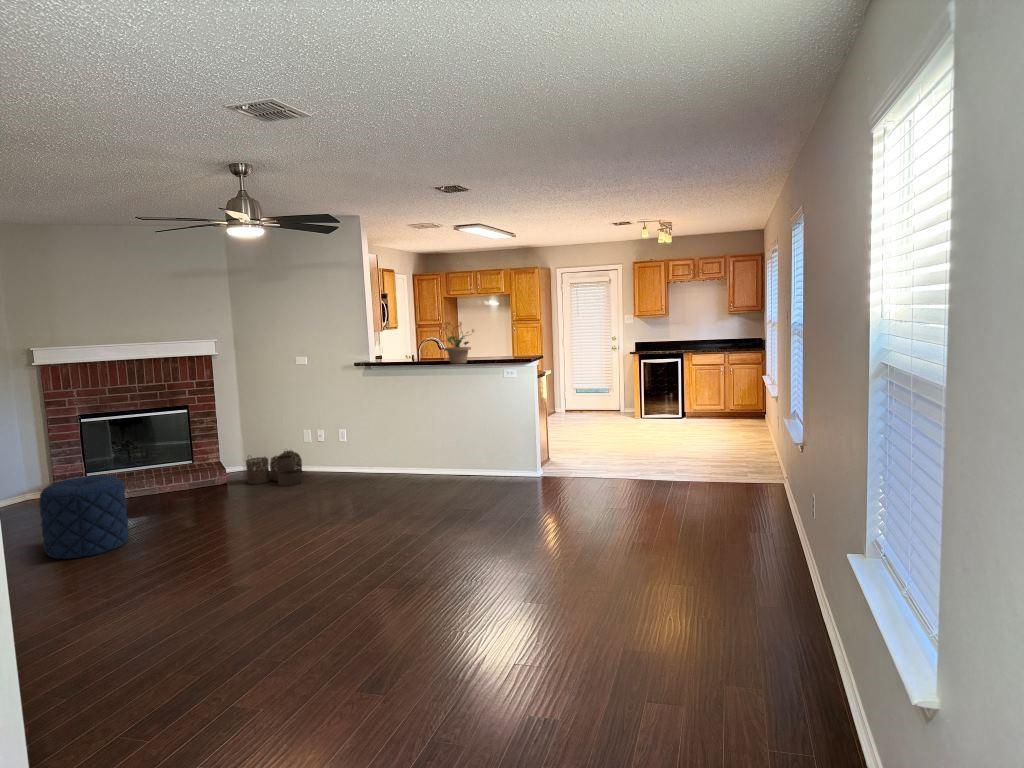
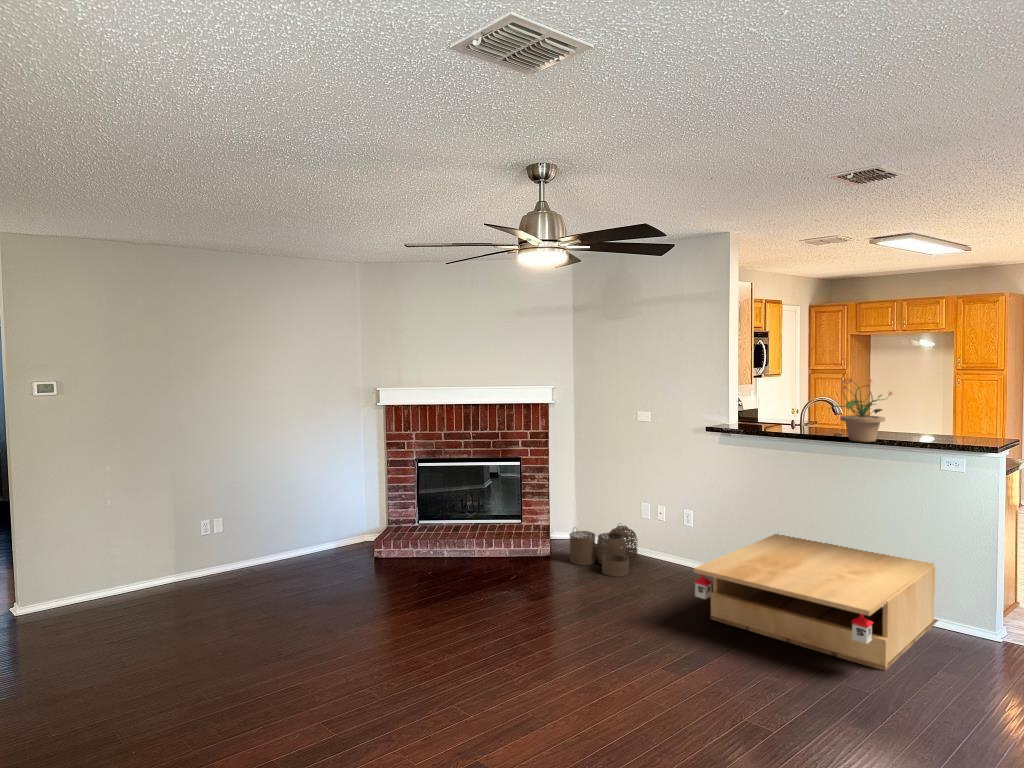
coffee table: none [358,434,508,497] -> present [694,534,938,671]
pouf: present [39,475,128,559] -> none [326,543,413,643]

